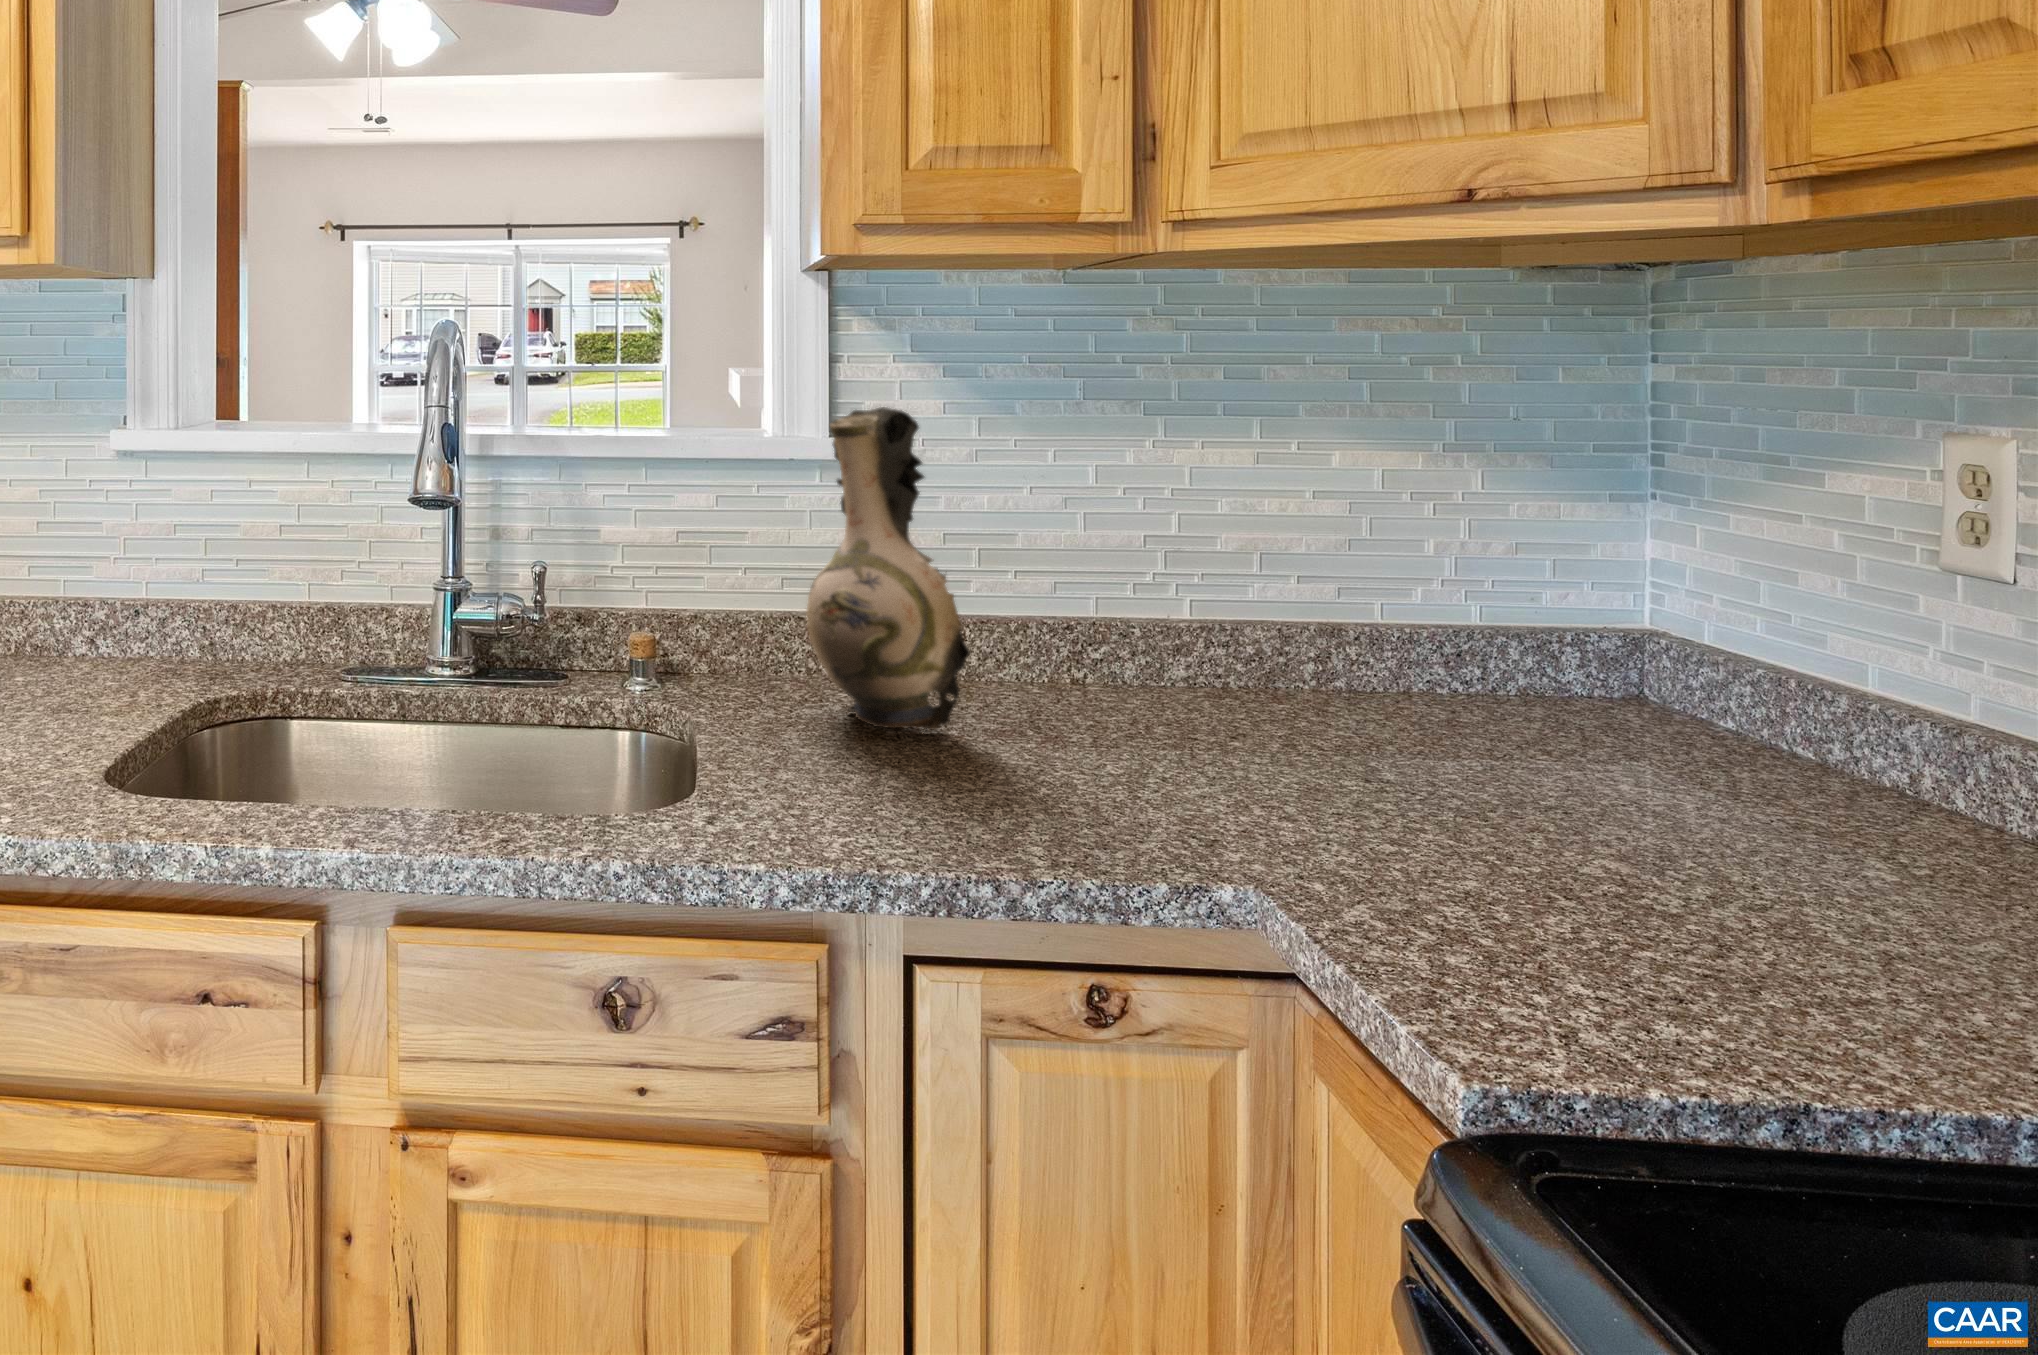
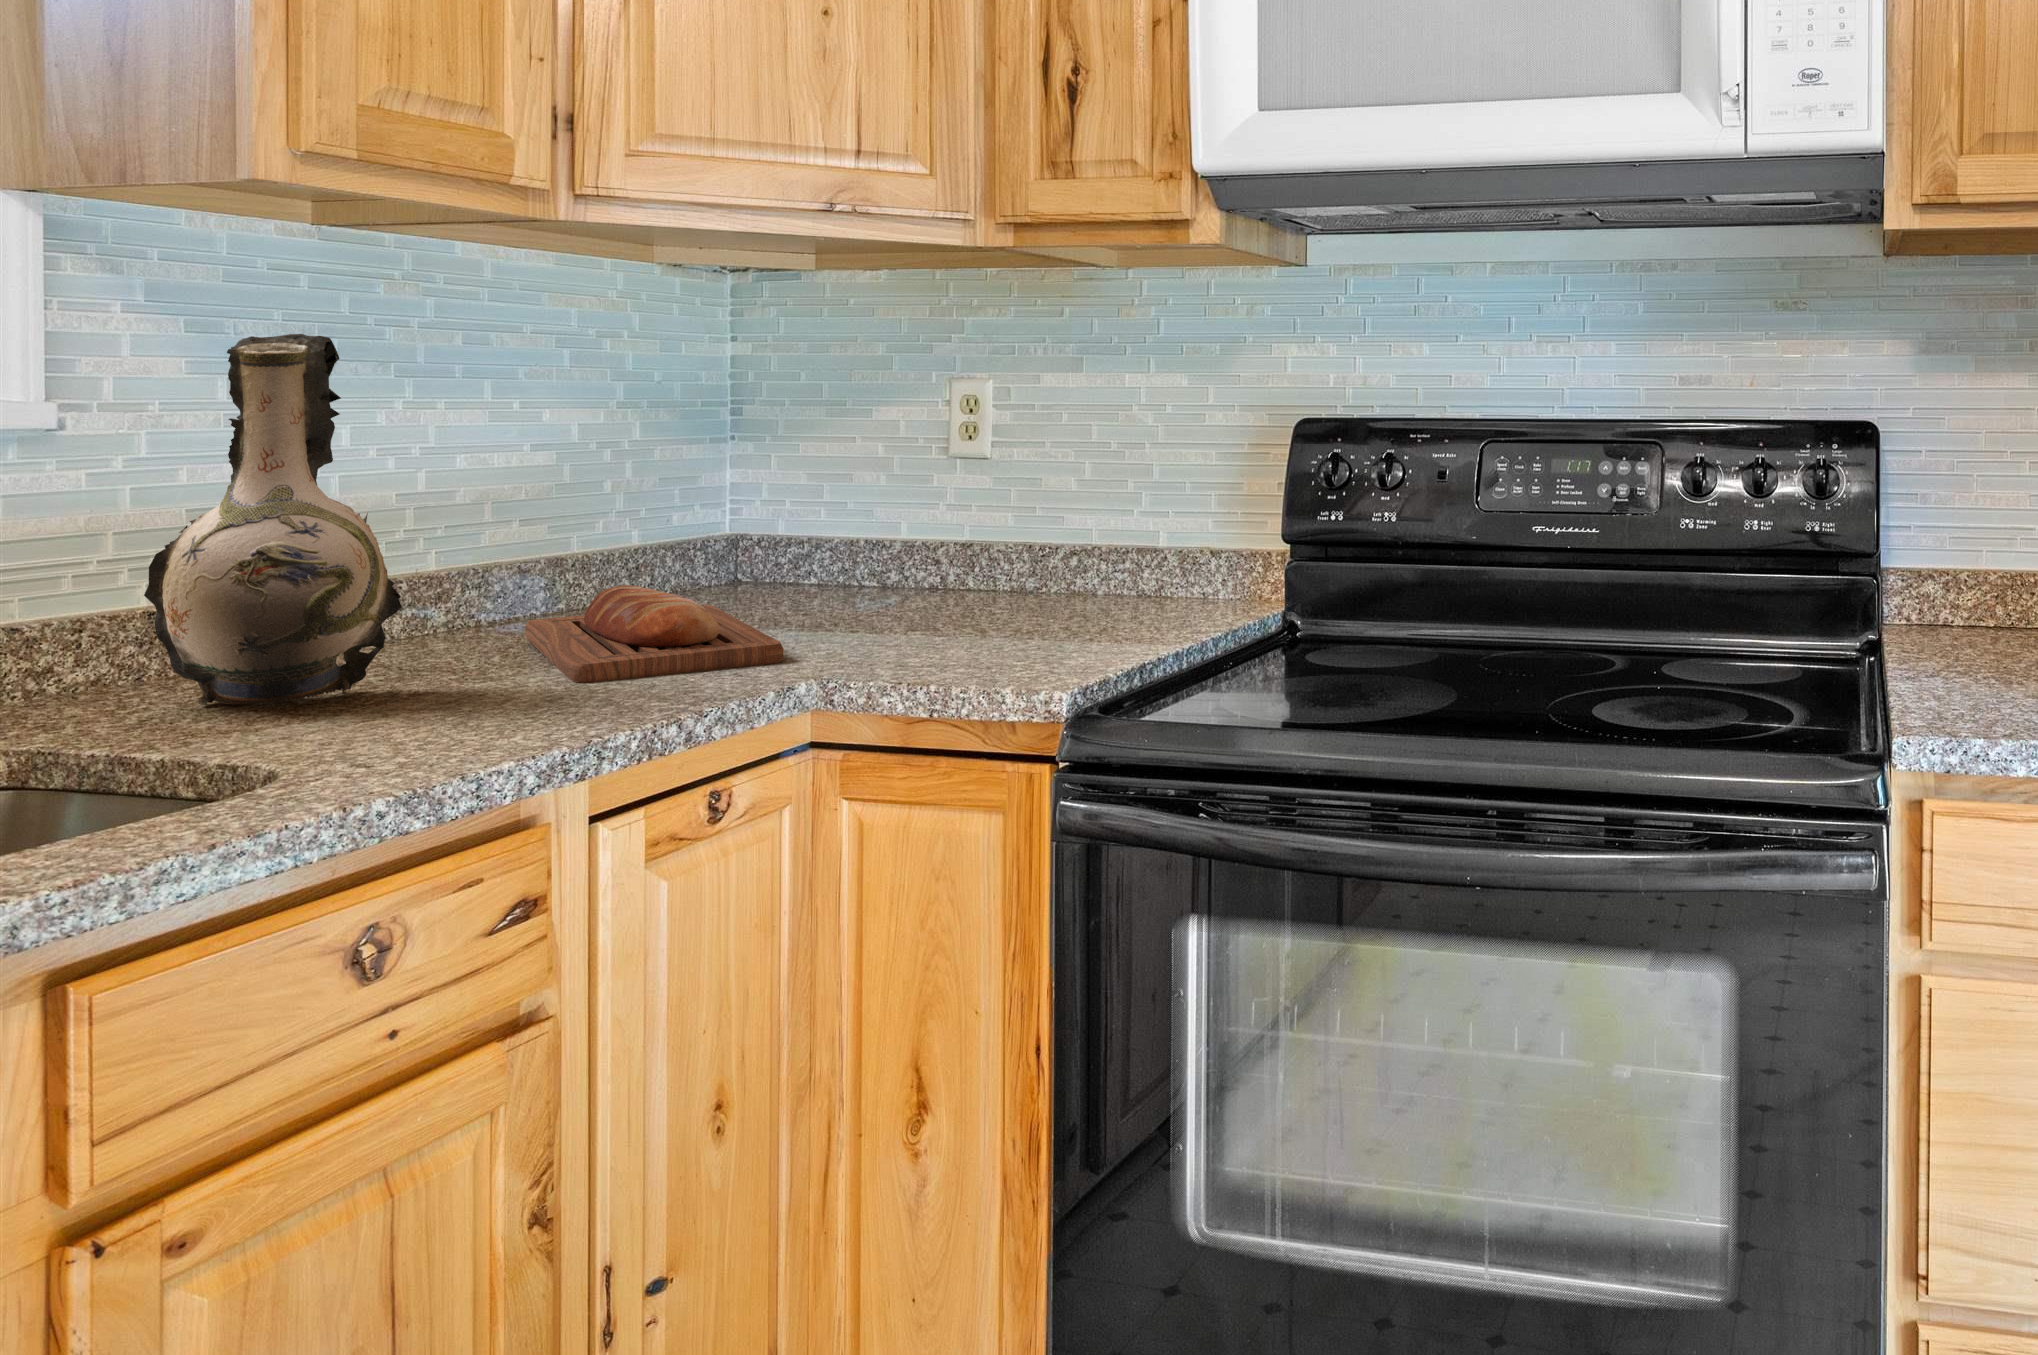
bread loaf: none [1080,681,1420,843] -> present [525,585,783,683]

